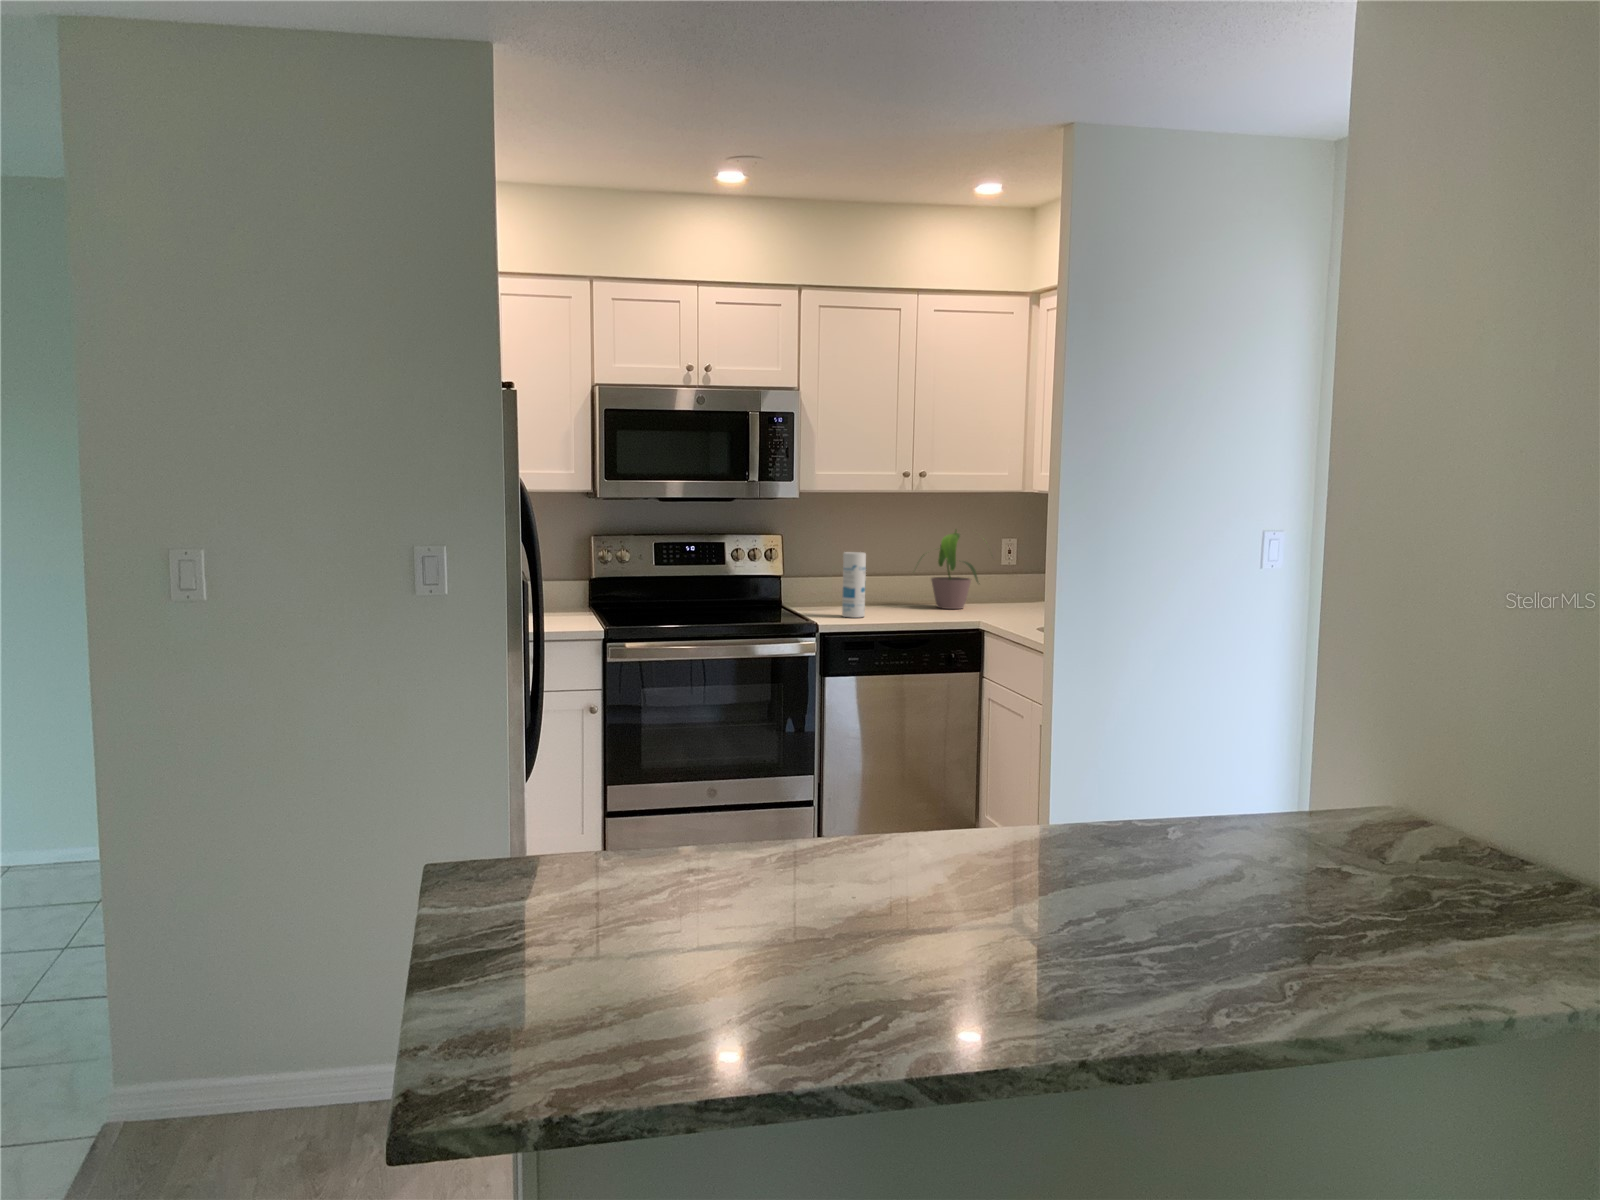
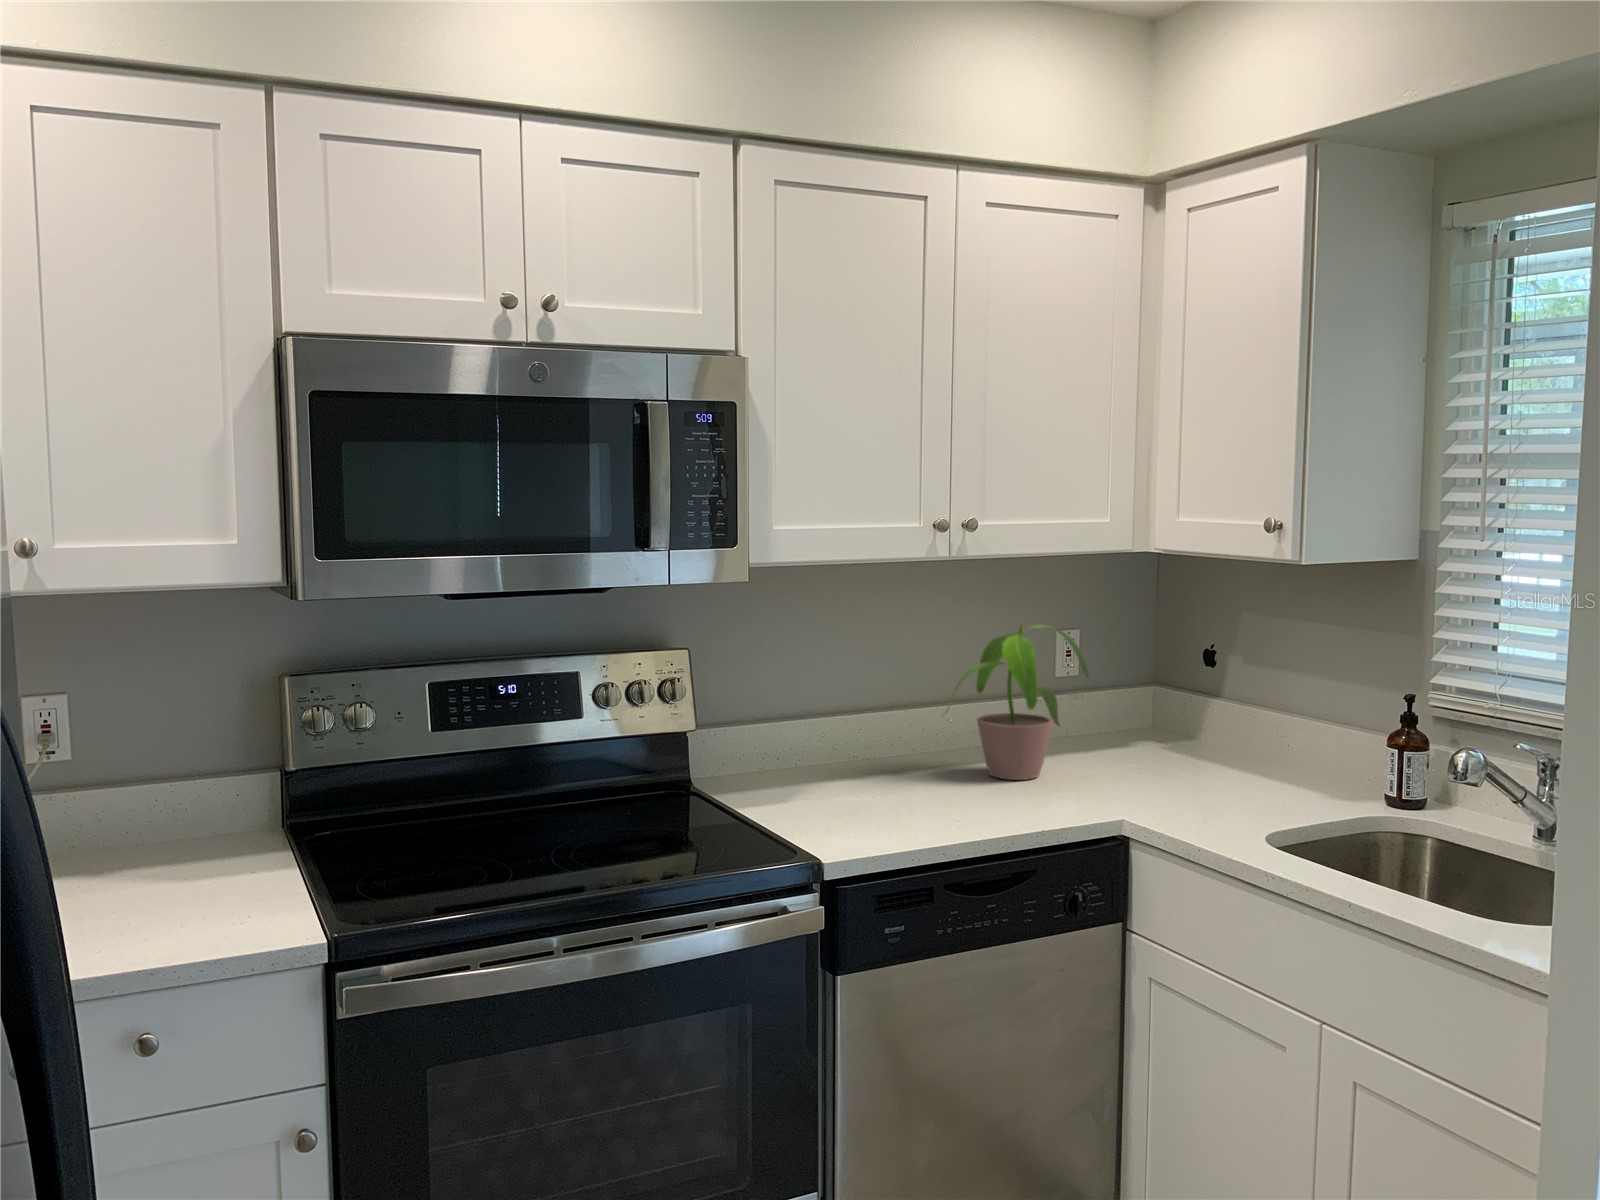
canister: present [842,552,866,618] -> none [851,690,899,831]

